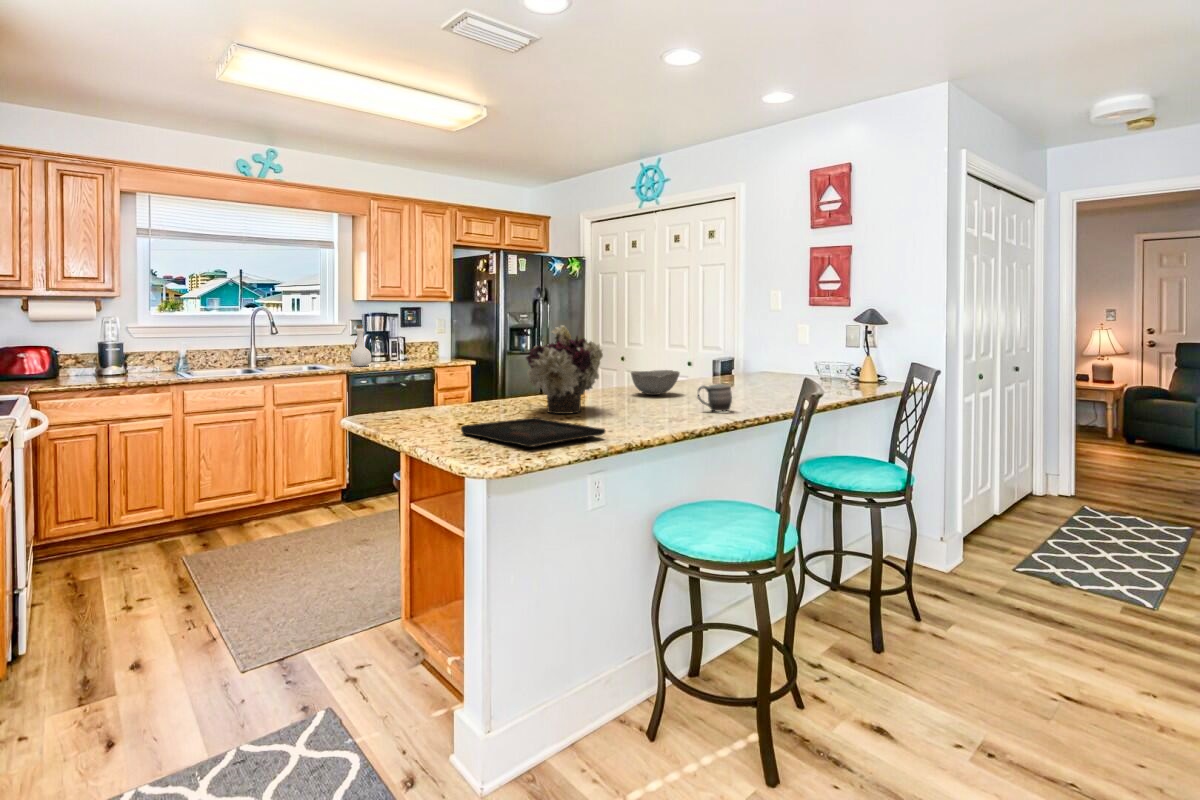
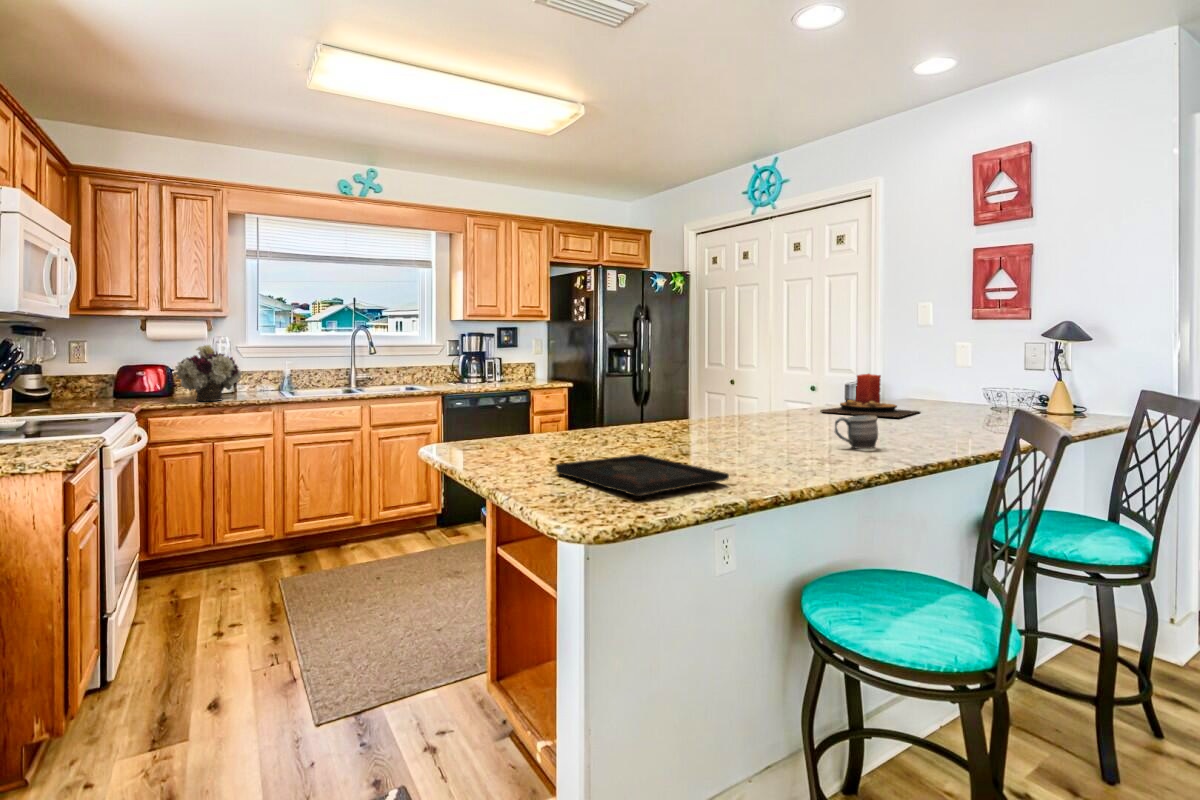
bottle: present [351,325,371,366] -> none [448,344,468,386]
flower arrangement: present [526,325,603,414] -> present [173,345,242,401]
candle: none [694,351,778,388] -> present [820,374,920,418]
bowl: present [631,370,680,395] -> none [748,396,807,425]

